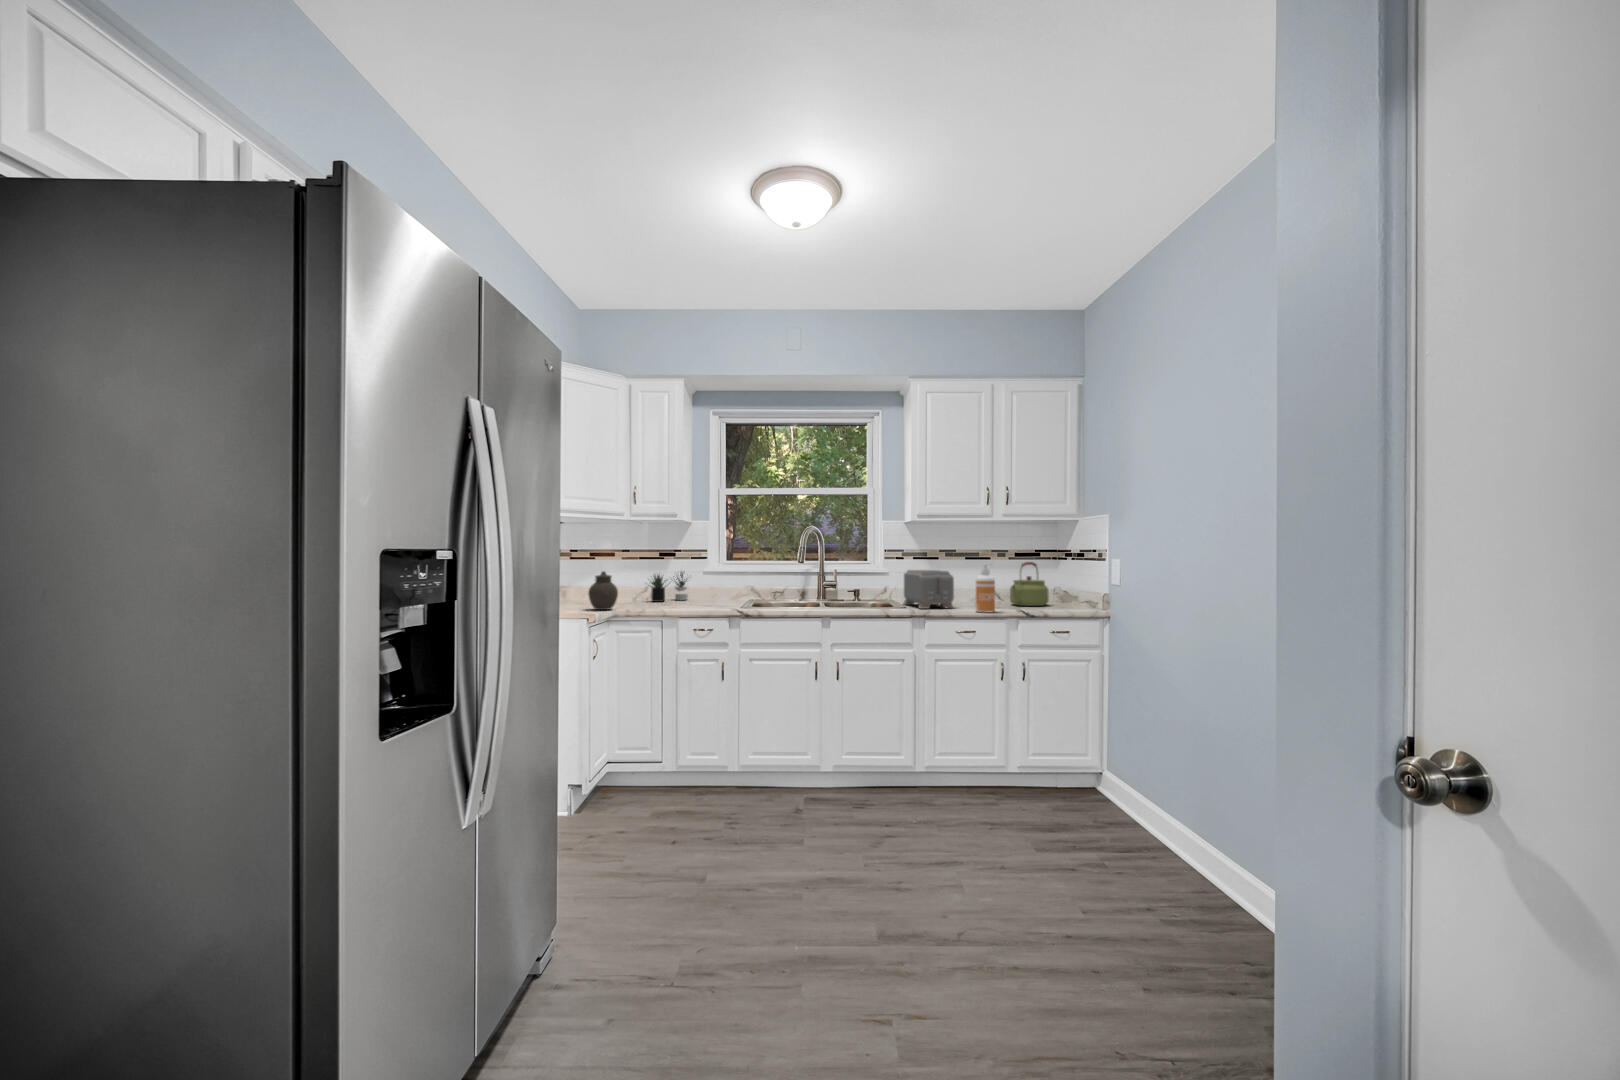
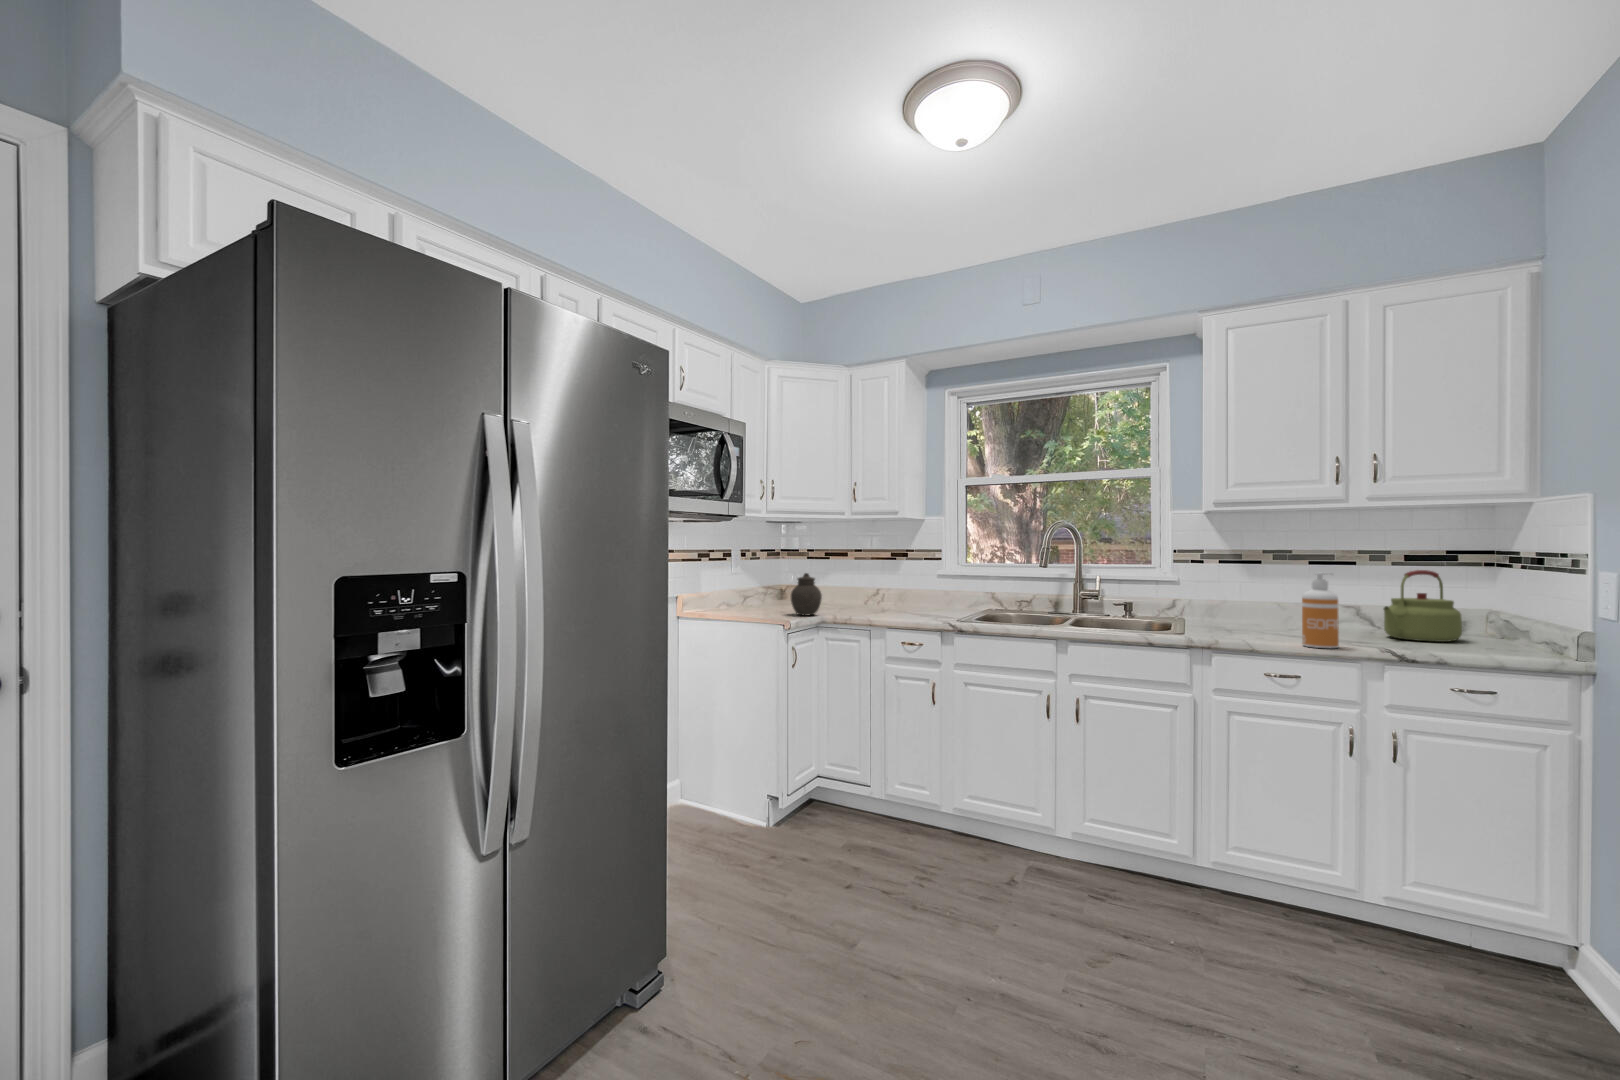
toaster: present [904,570,954,609] -> none [1197,579,1272,637]
succulent plant: present [651,572,688,602] -> none [869,571,930,608]

